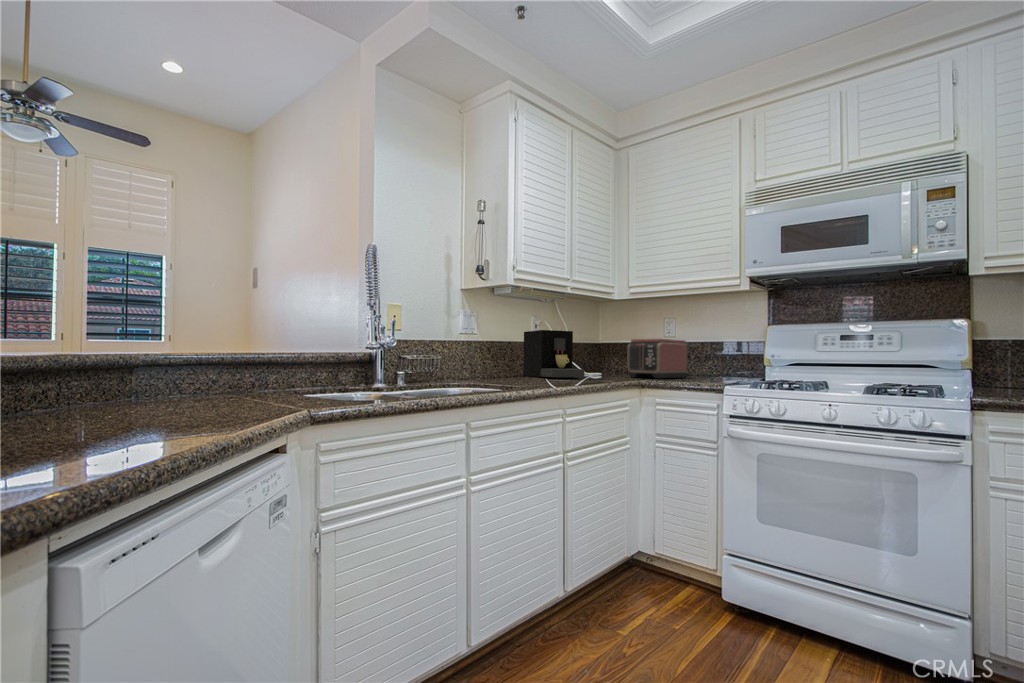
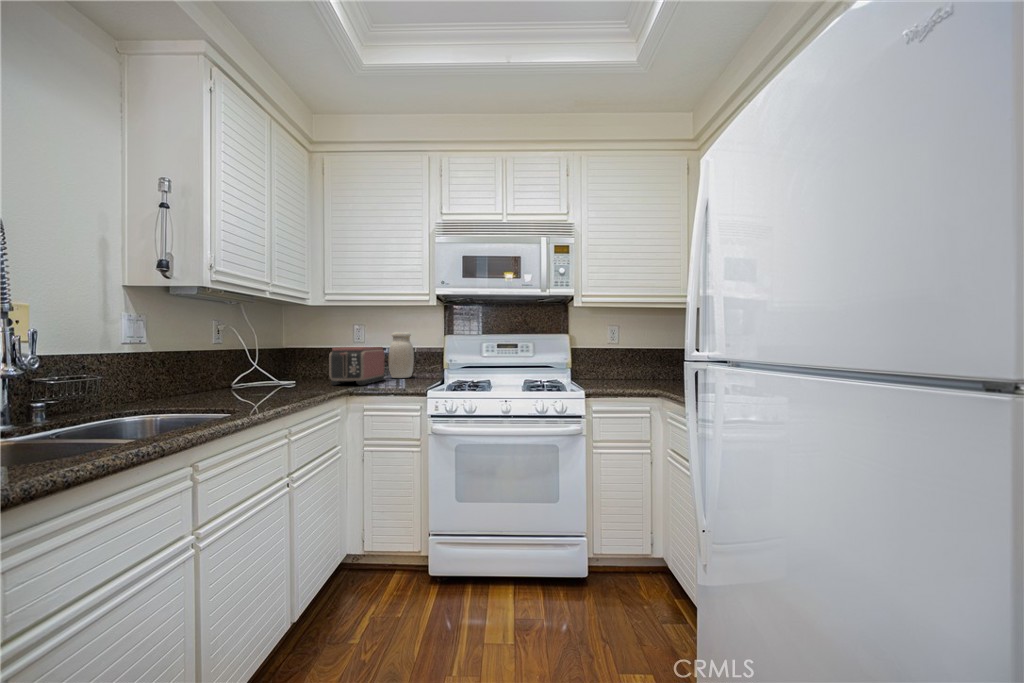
jar: none [695,325,725,378] -> present [389,332,414,378]
coffee maker: present [523,330,585,377] -> none [197,342,286,399]

